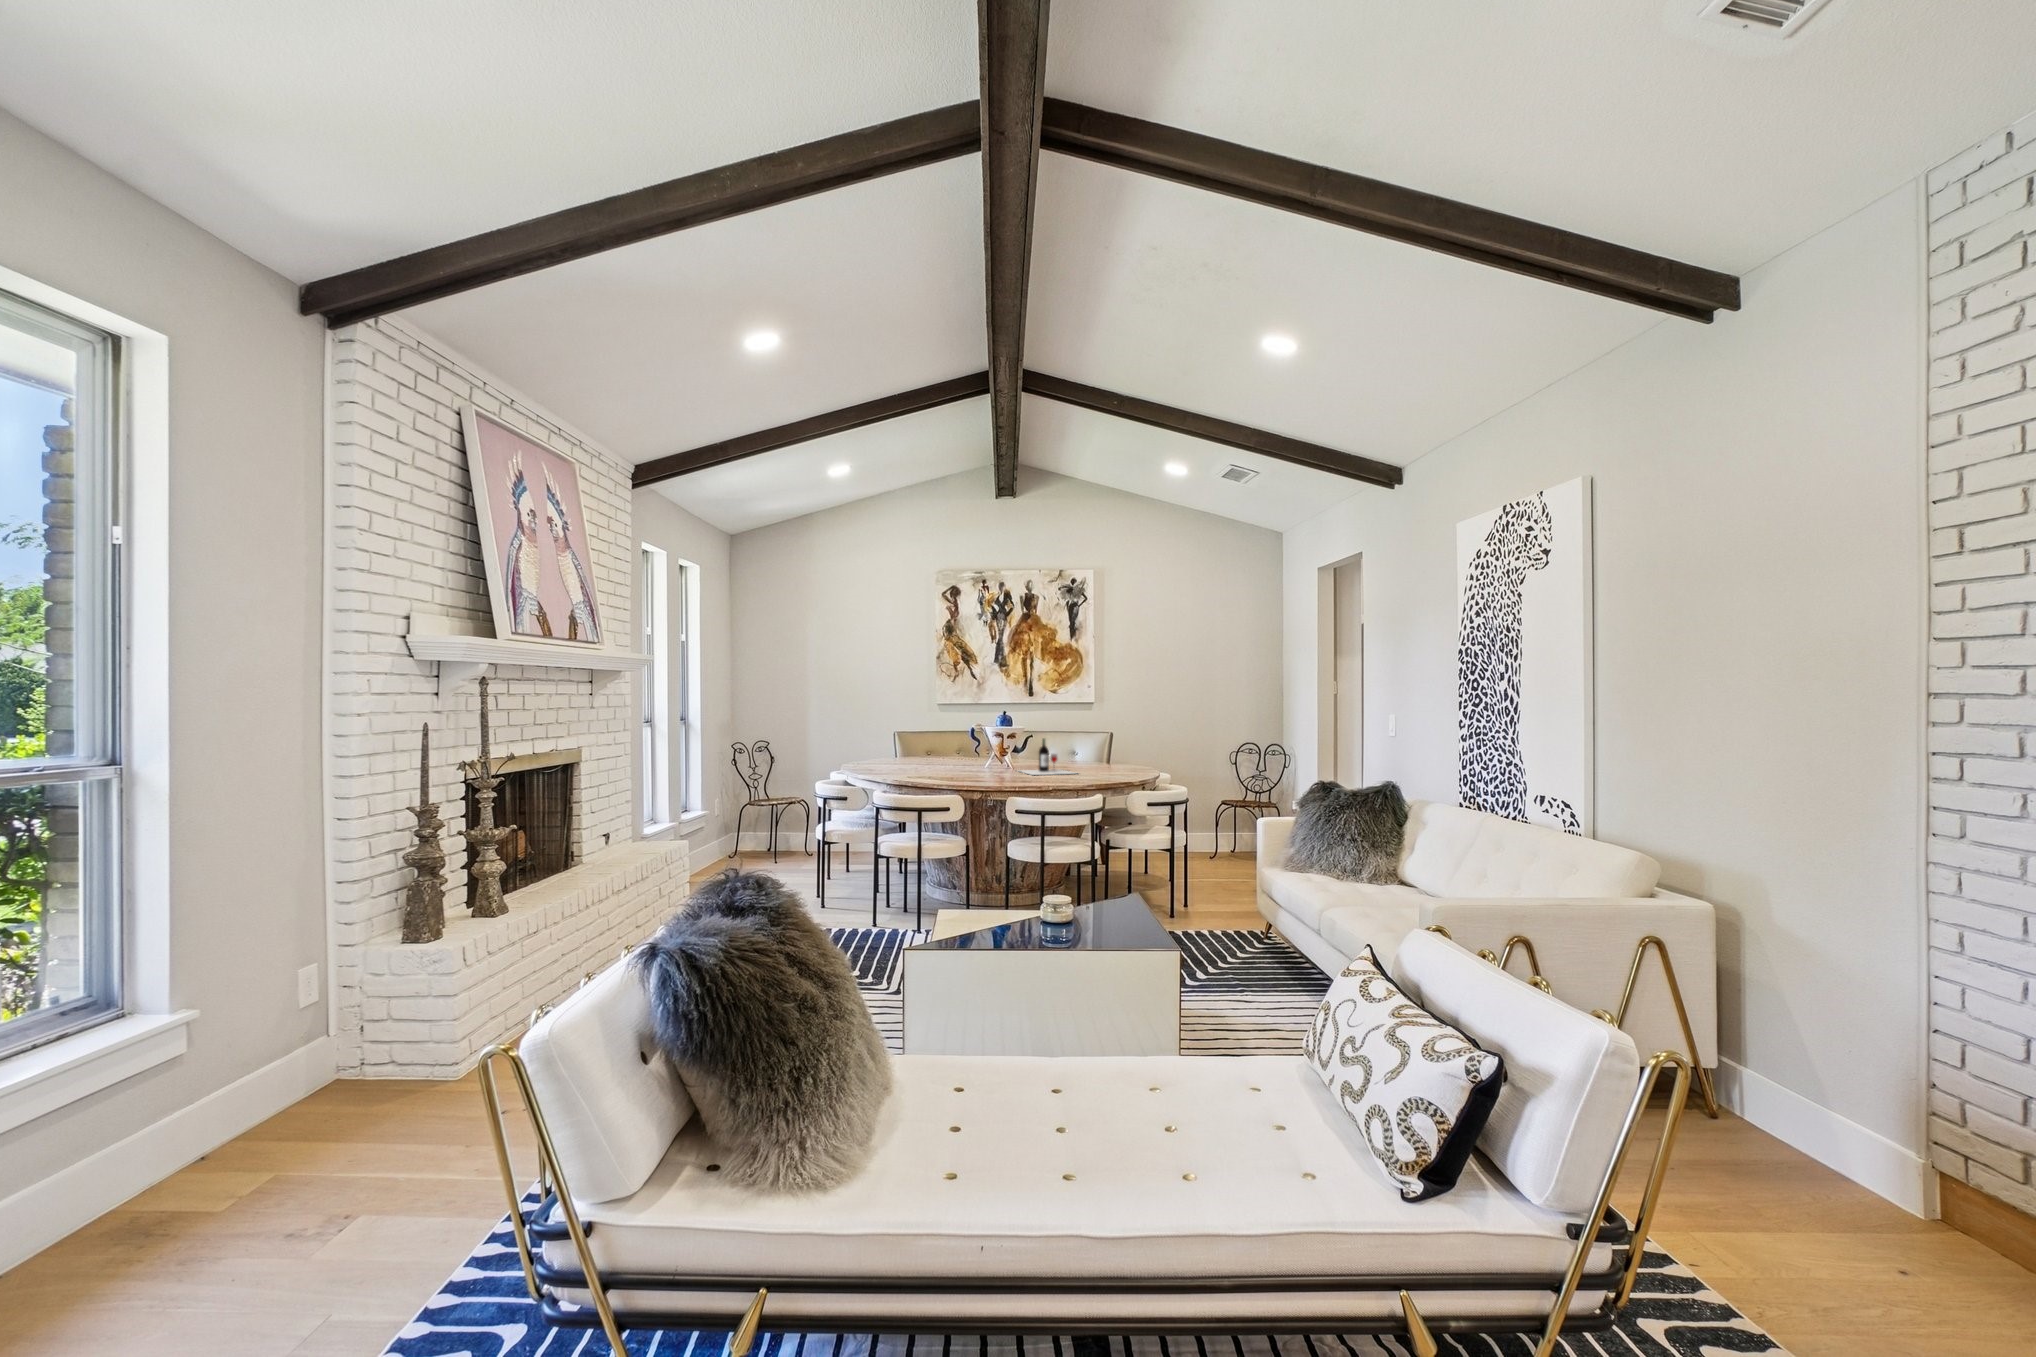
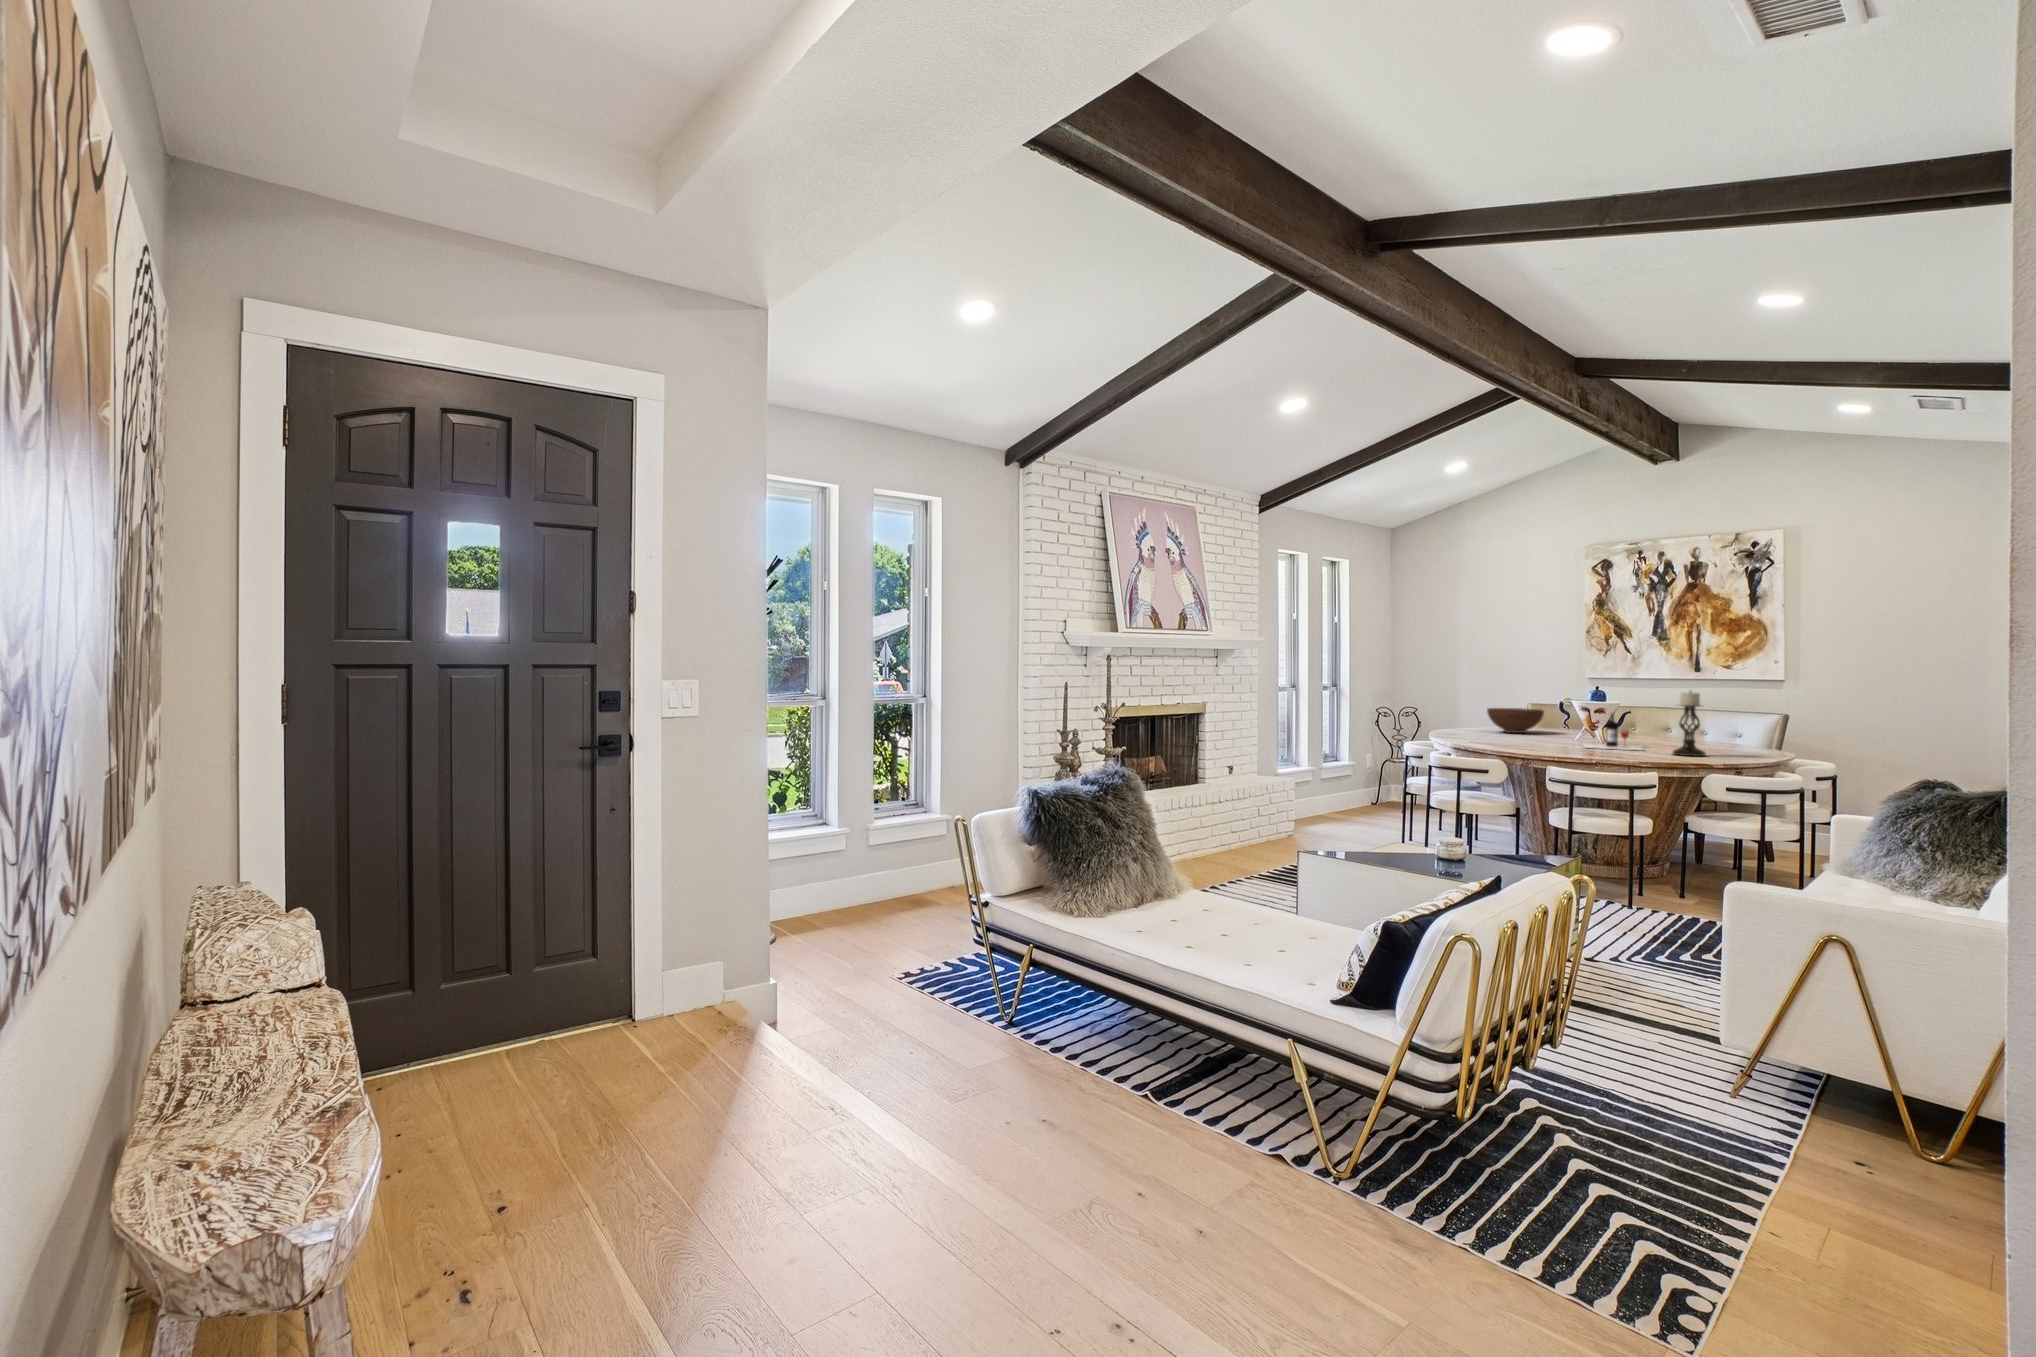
candle holder: none [1109,713,1136,777] -> present [1673,690,1706,756]
fruit bowl: none [894,735,948,762] -> present [1487,708,1544,733]

